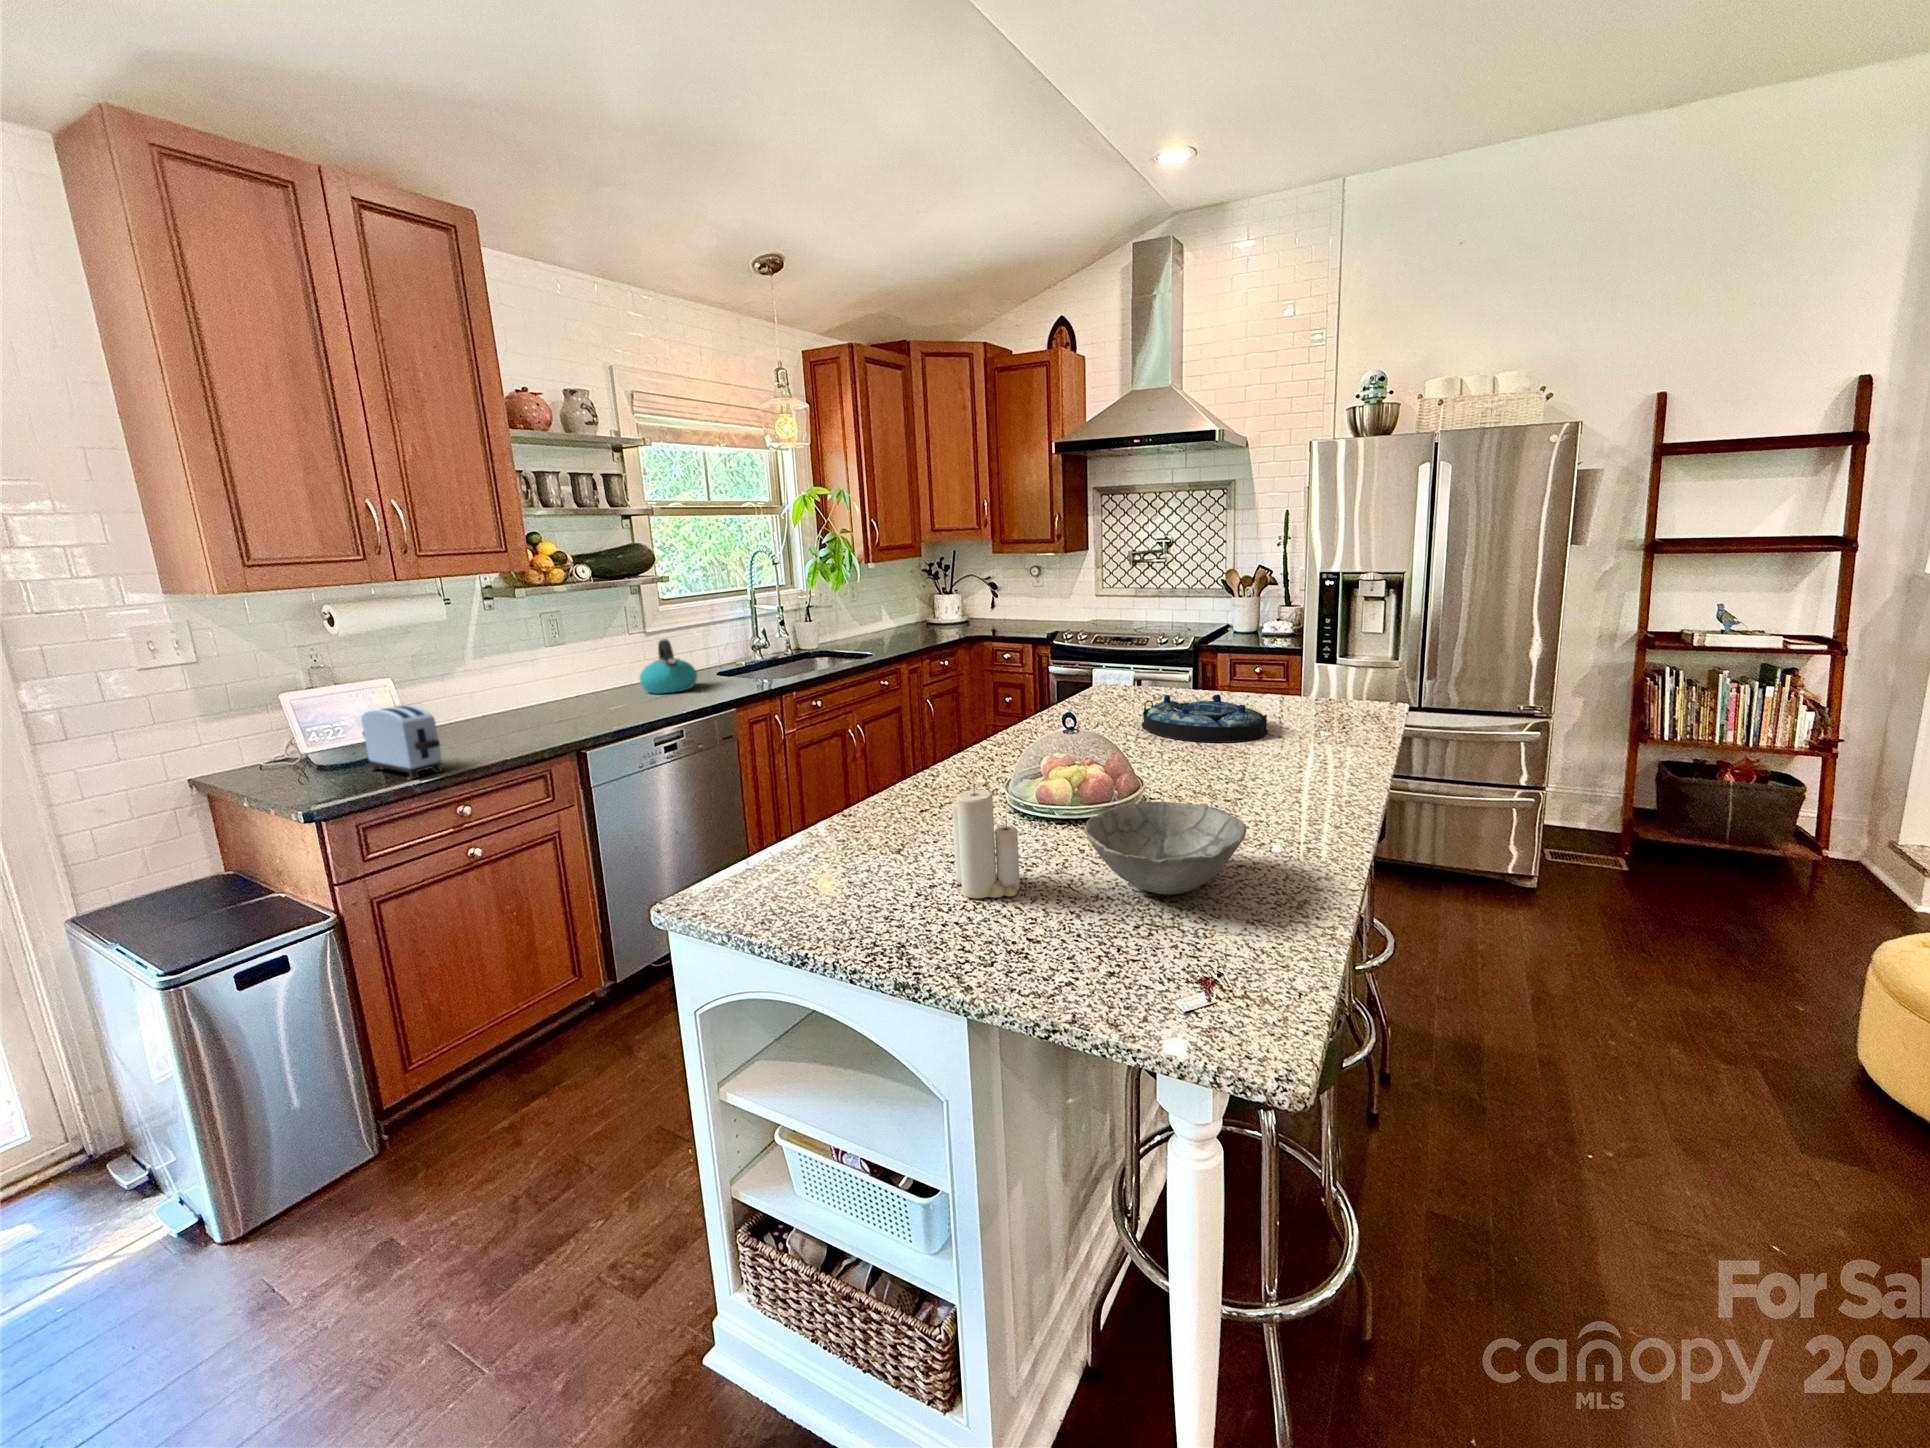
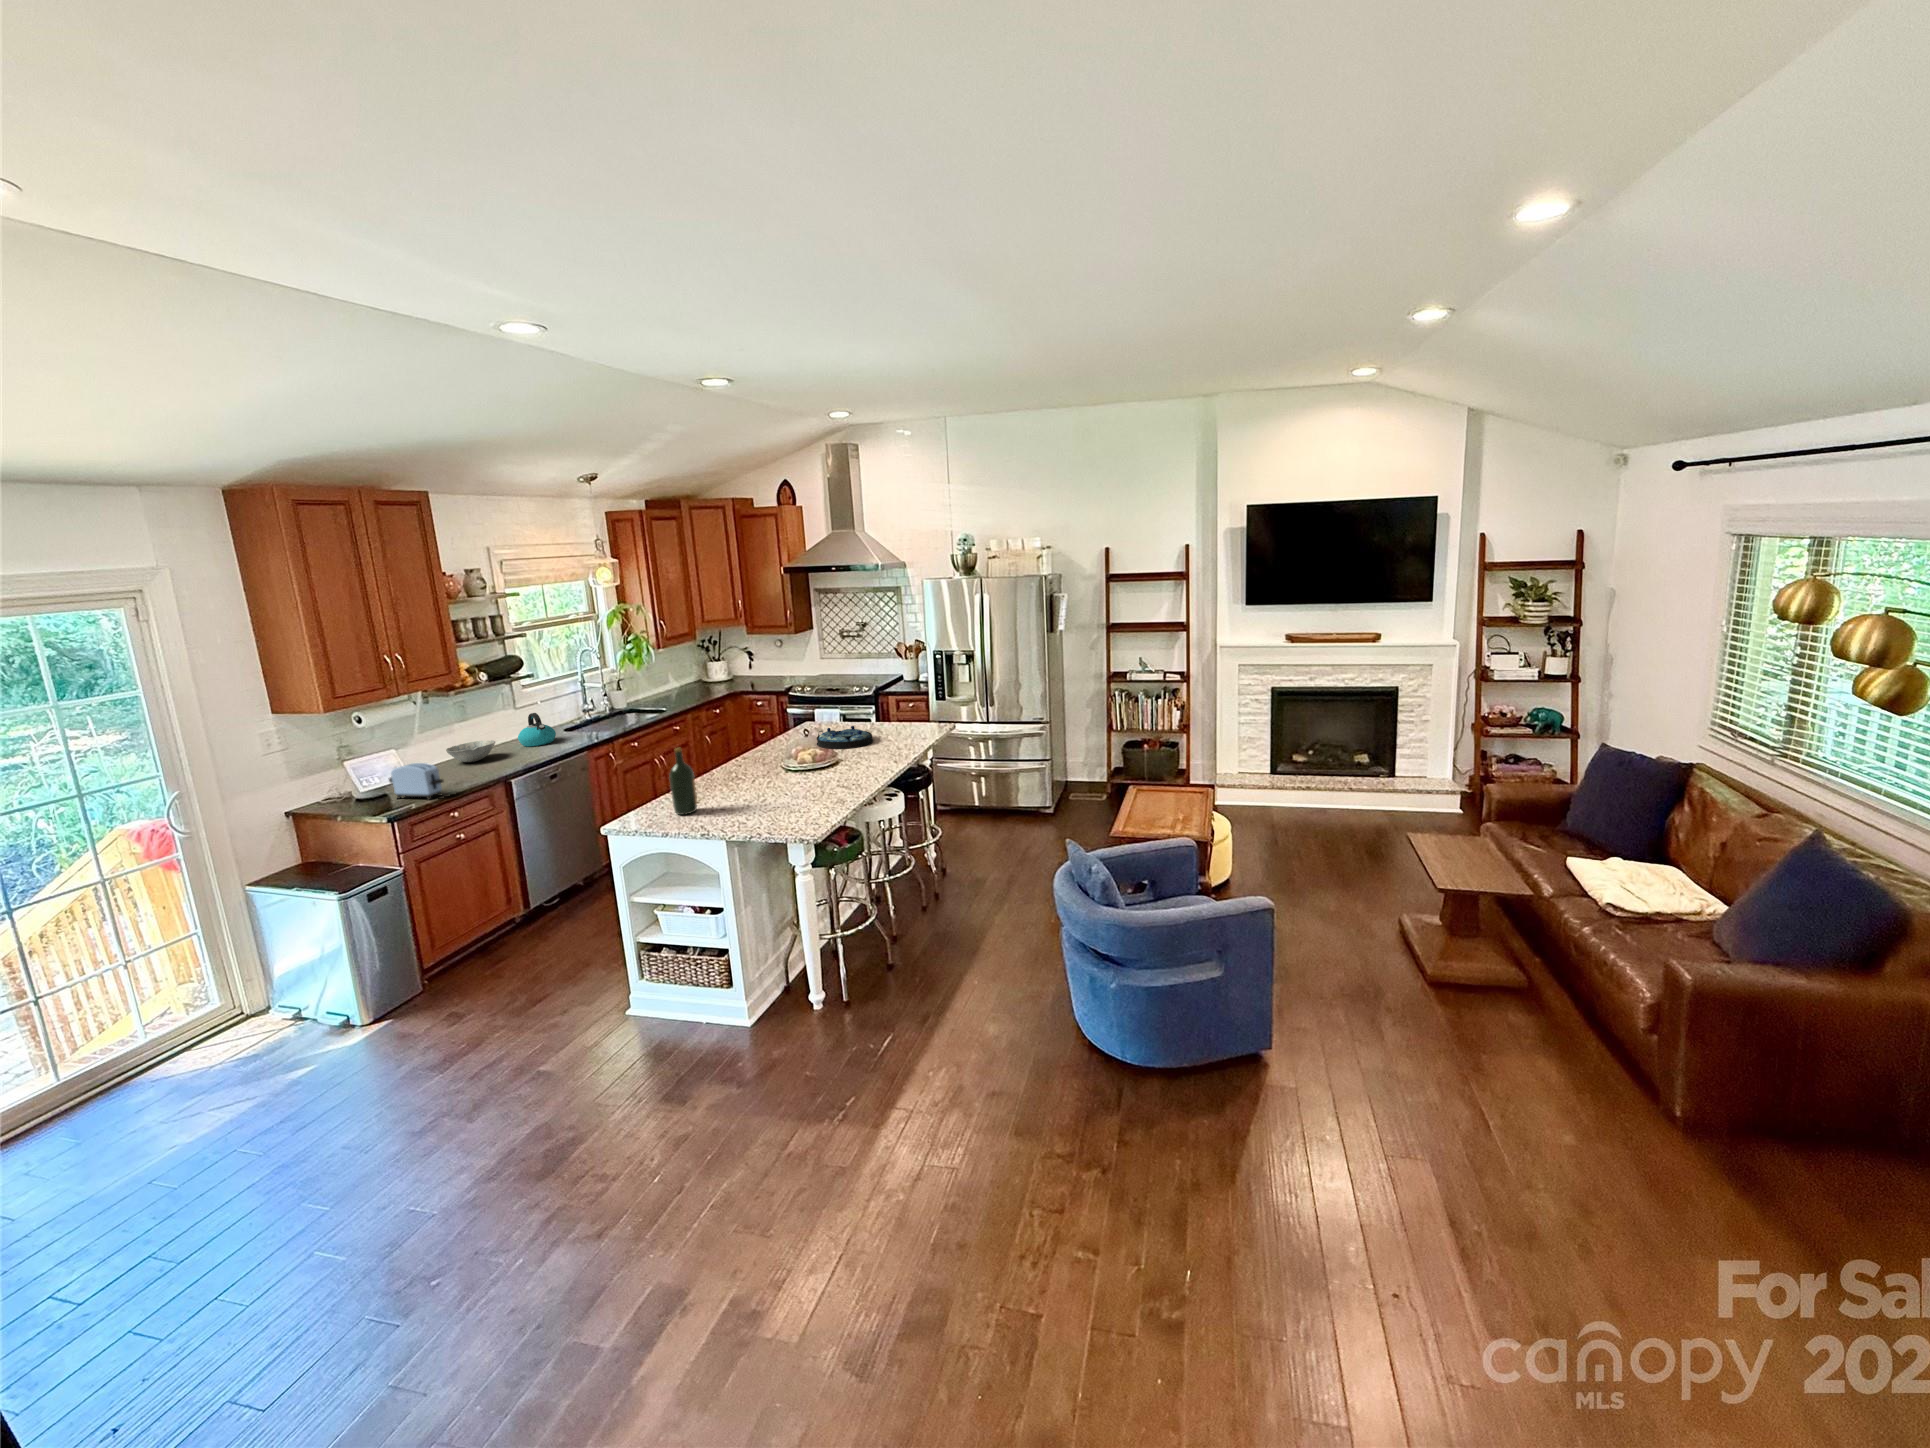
wine bottle: none [820,711,894,909] -> present [669,748,697,815]
candle: present [952,785,1020,898] -> none [718,768,744,808]
bowl: present [1085,802,1246,895] -> present [446,740,495,762]

